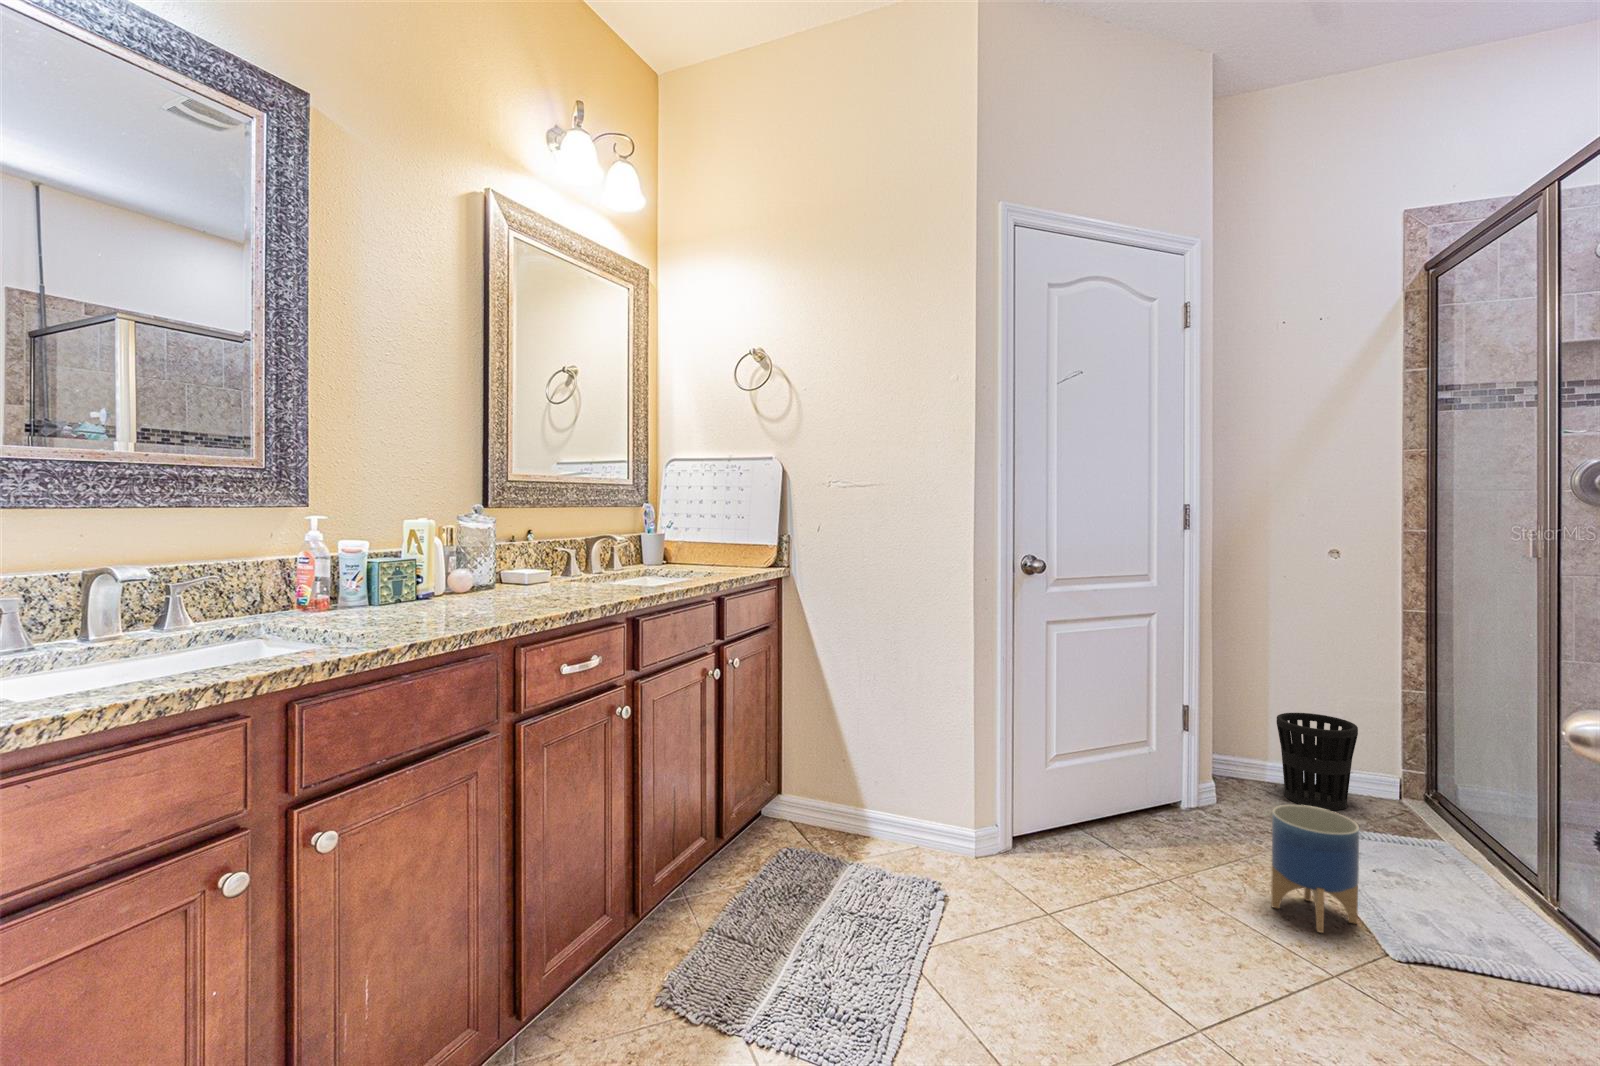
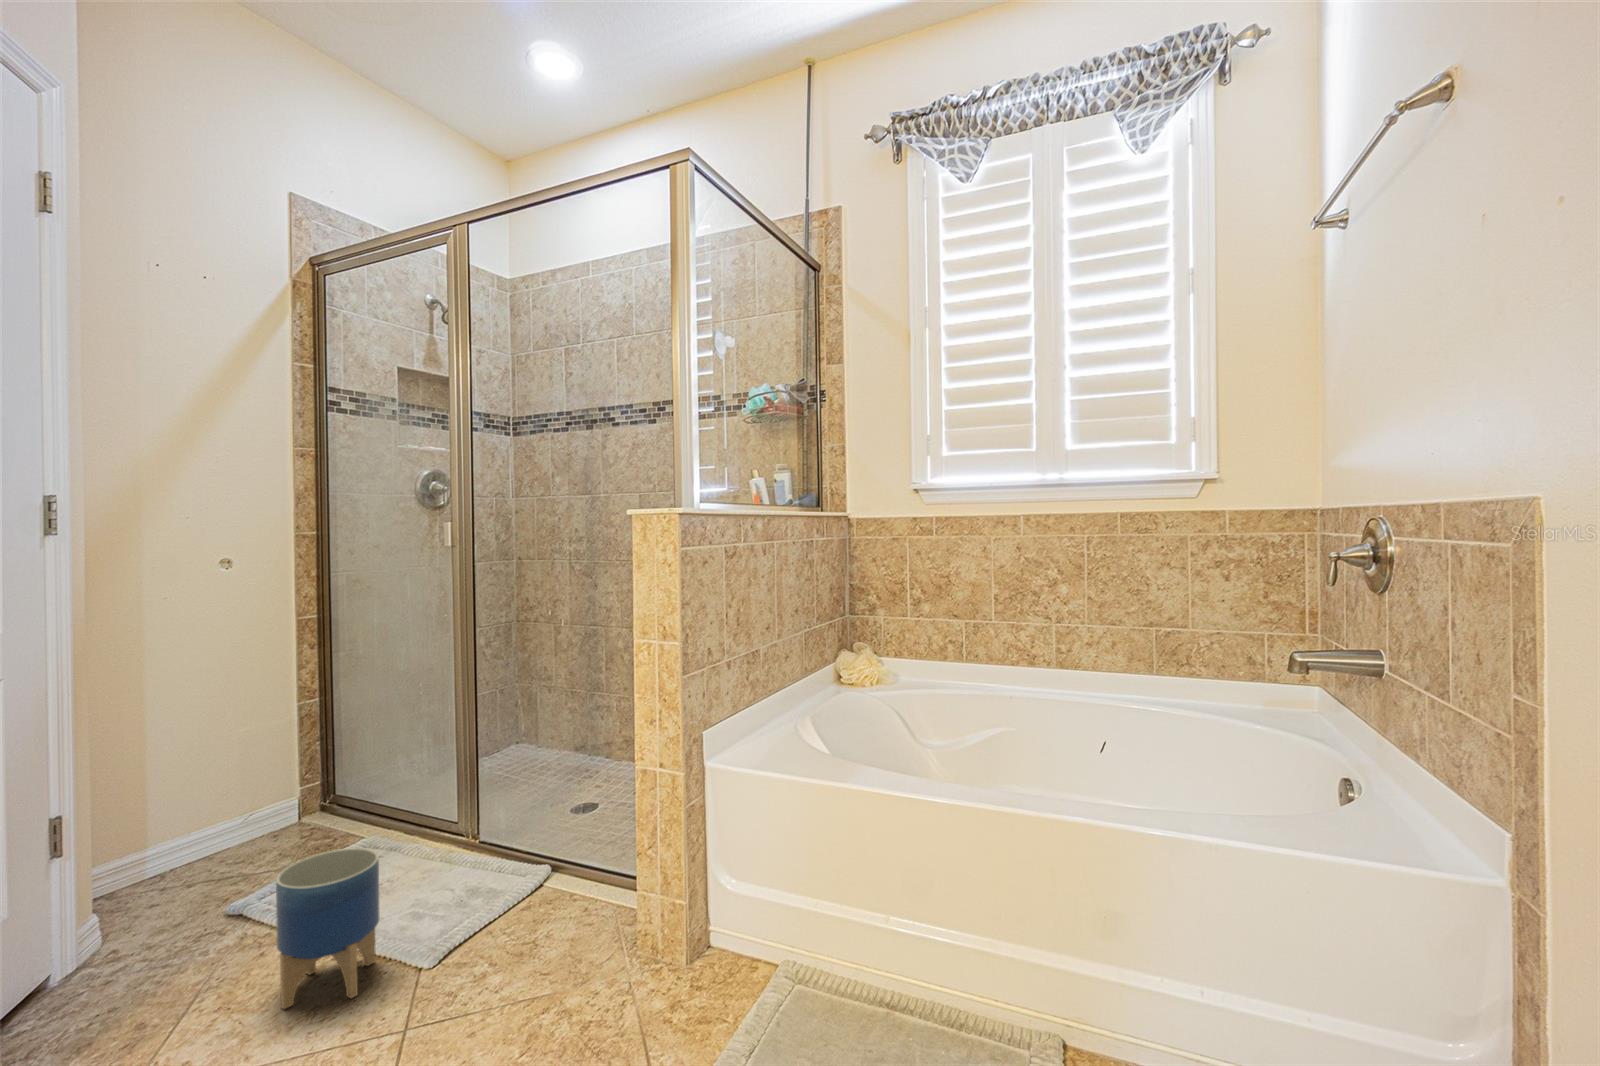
wastebasket: present [1277,713,1358,810] -> none [167,753,271,877]

